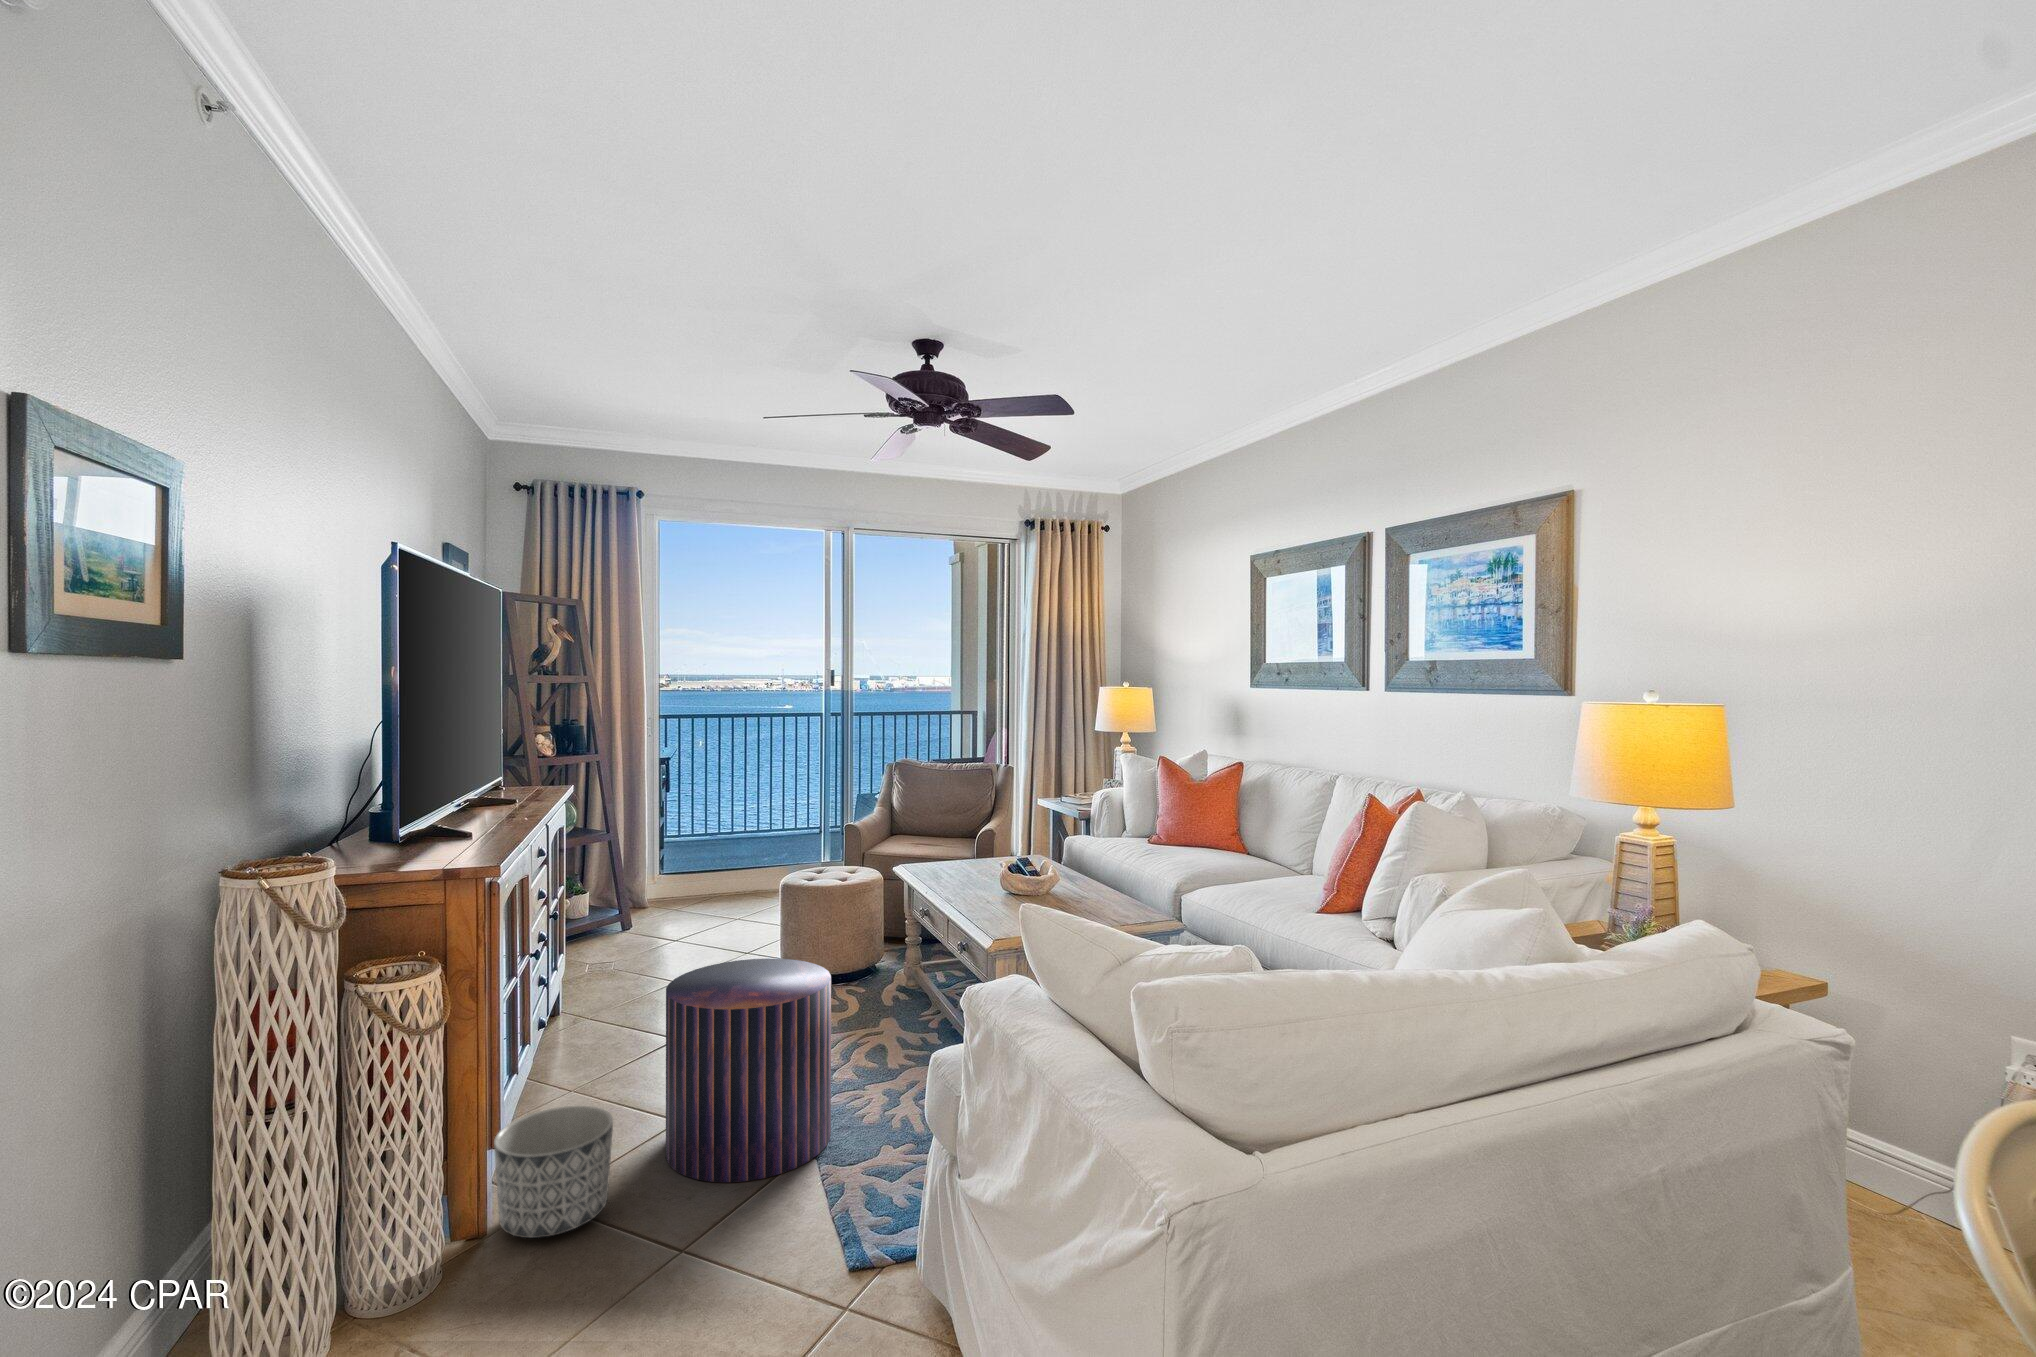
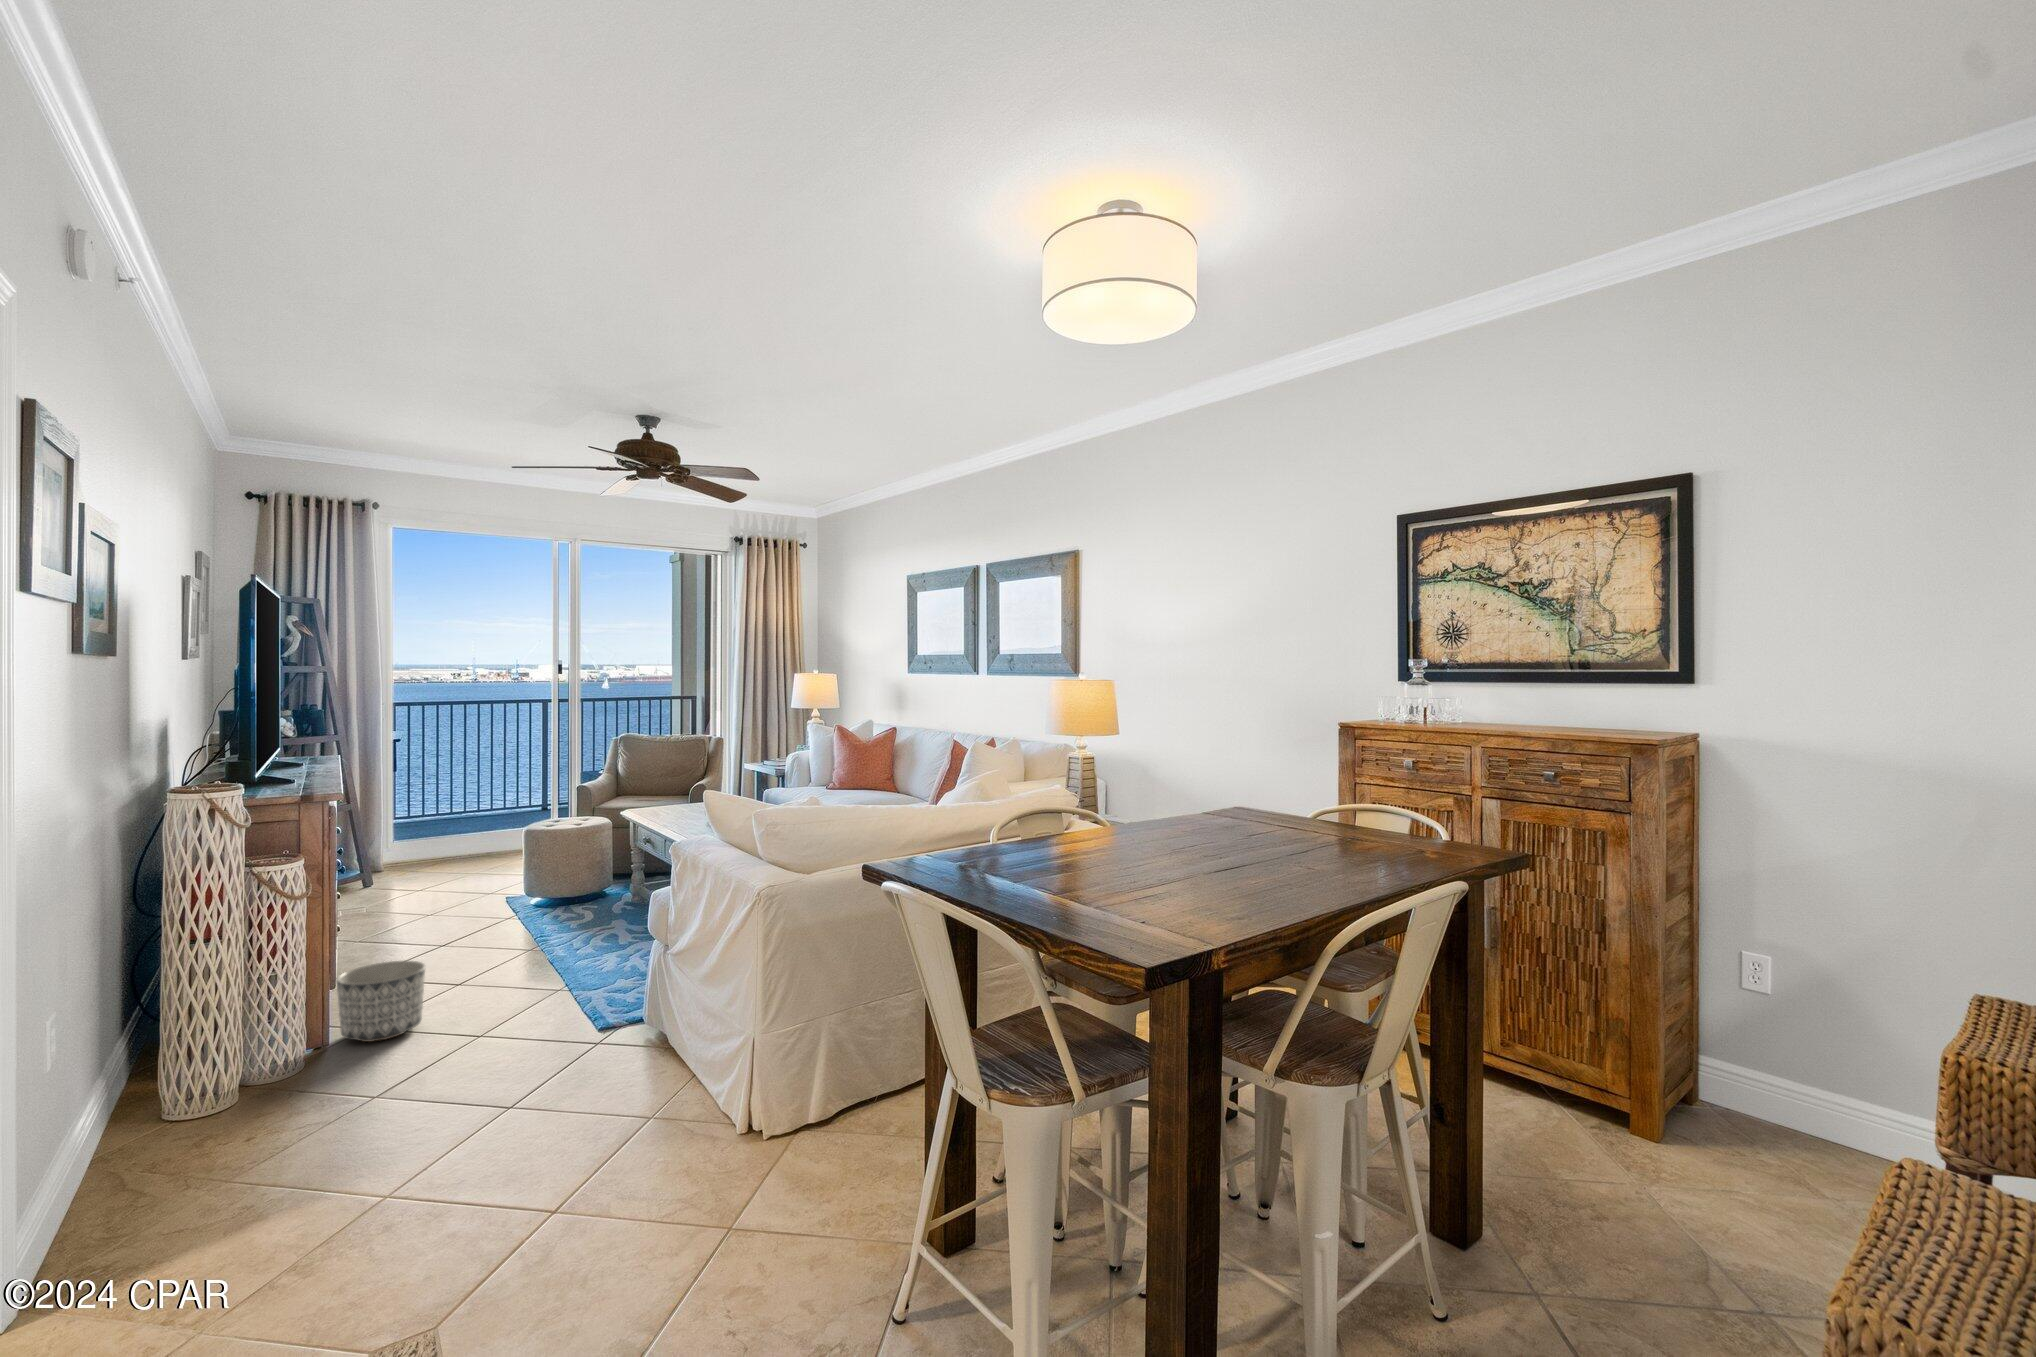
pouf: present [666,959,831,1182] -> none [456,865,582,1007]

